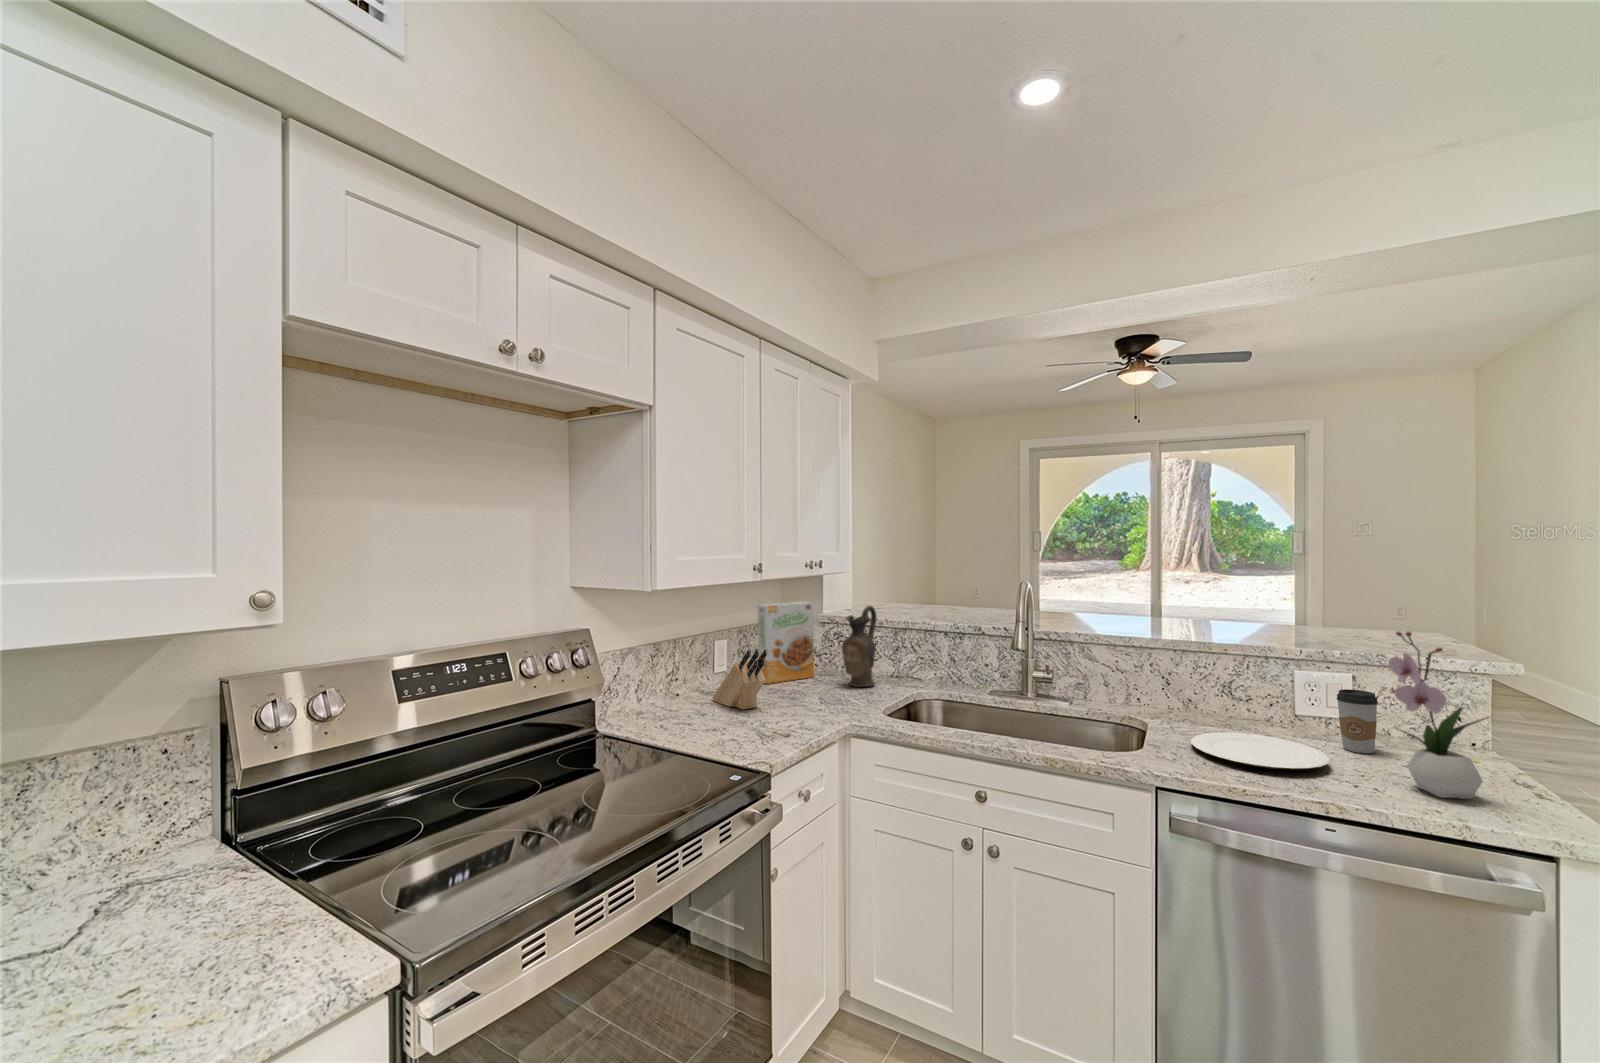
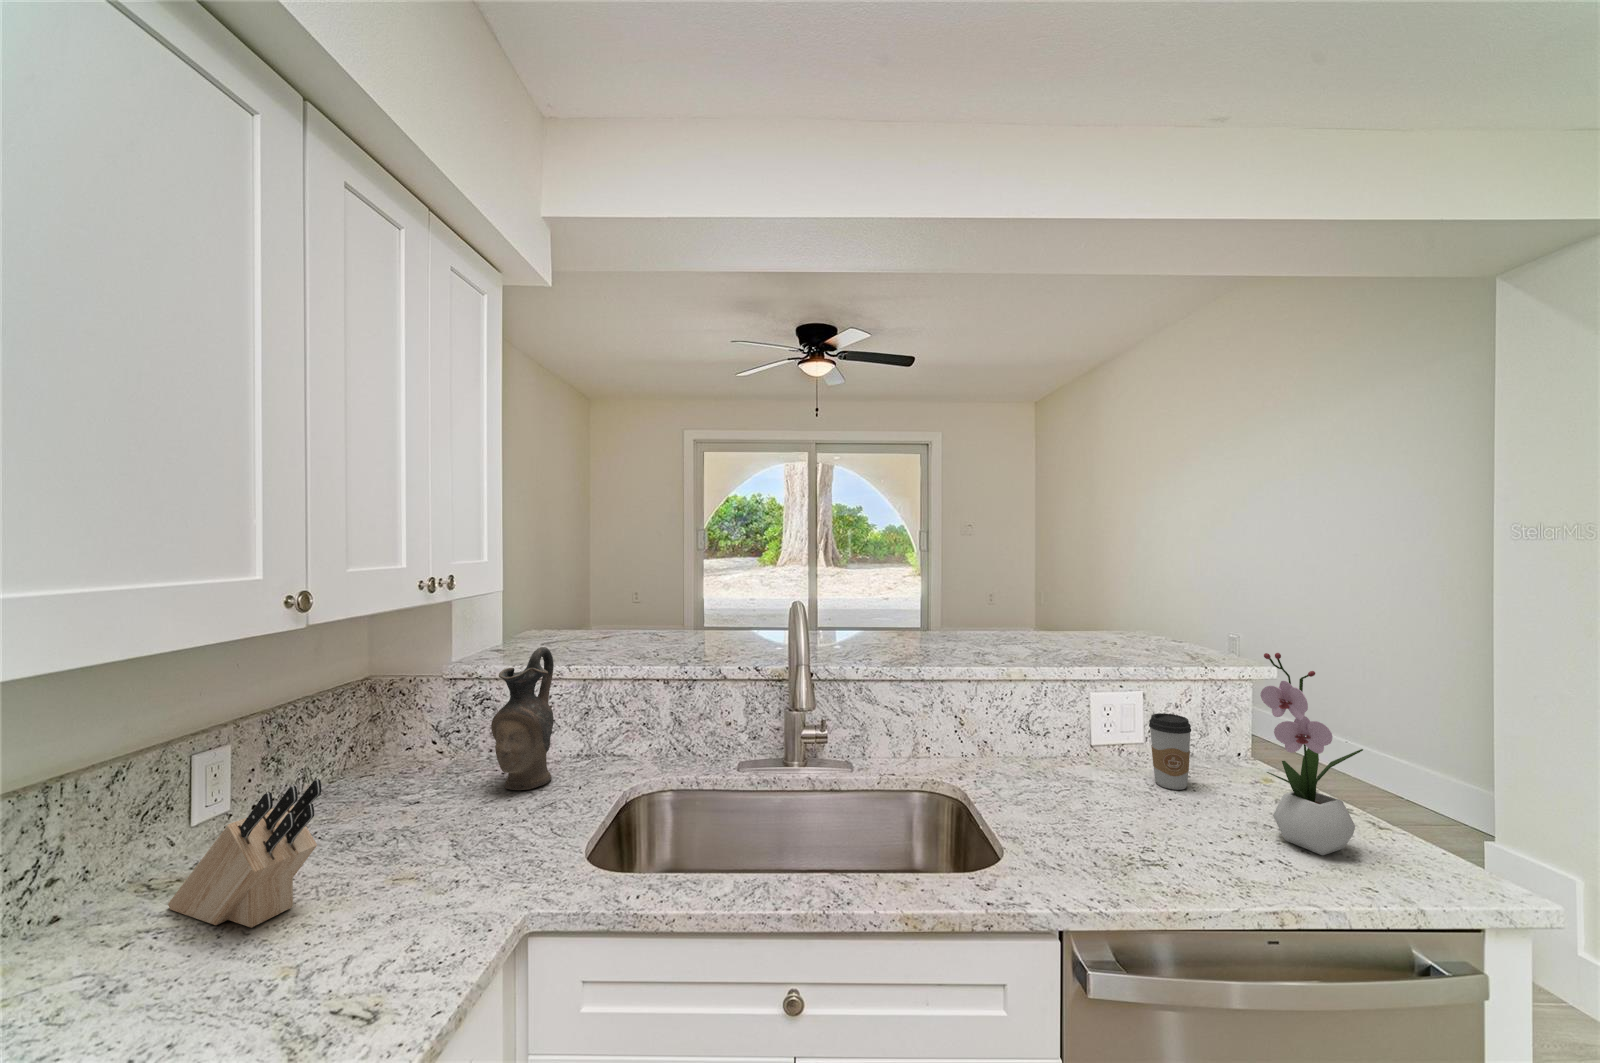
cereal box: present [758,602,814,684] -> none [310,647,436,818]
plate: present [1191,733,1330,769] -> none [1033,786,1202,855]

